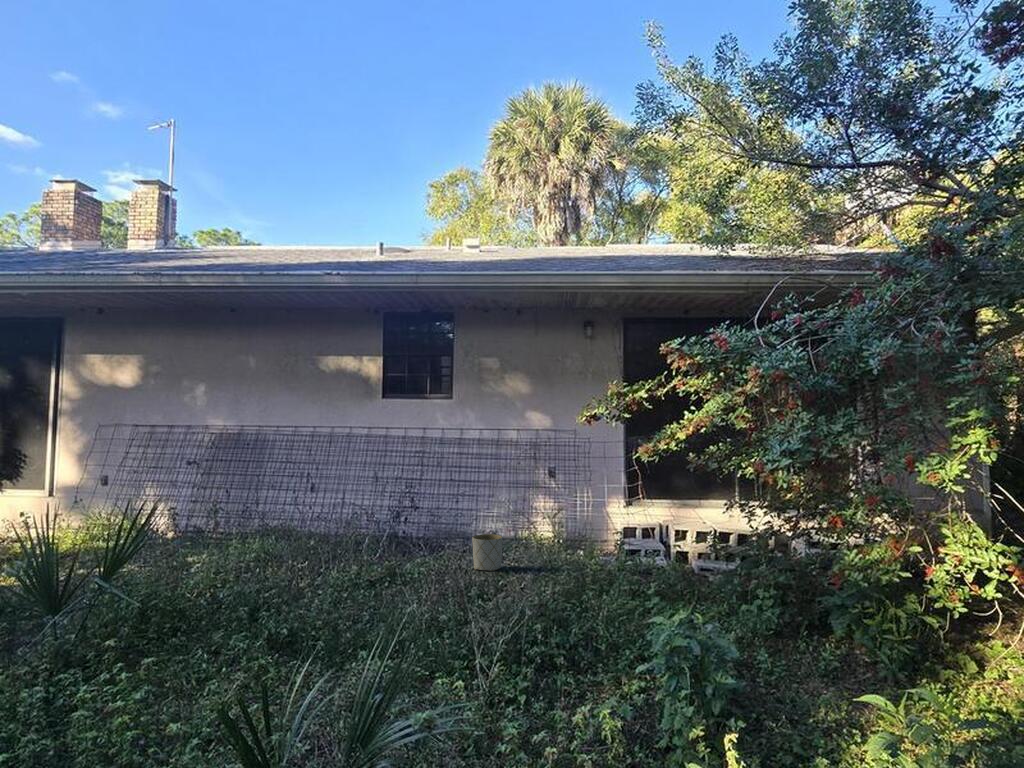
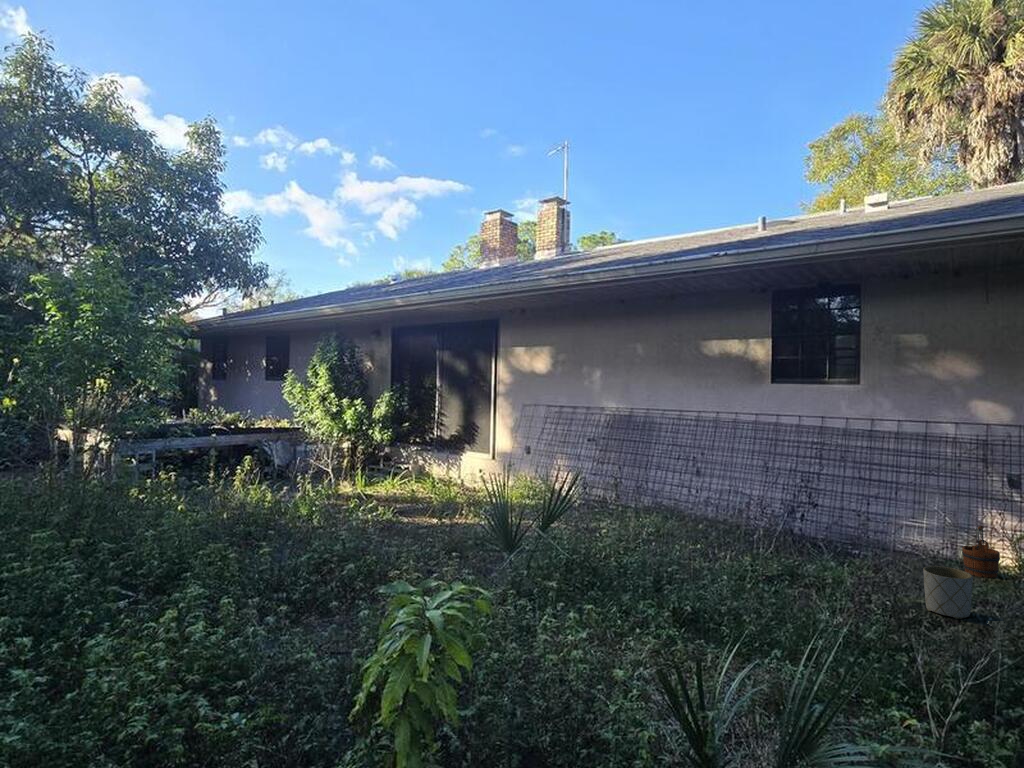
wooden bucket: none [511,506,534,546] -> present [962,526,1000,578]

